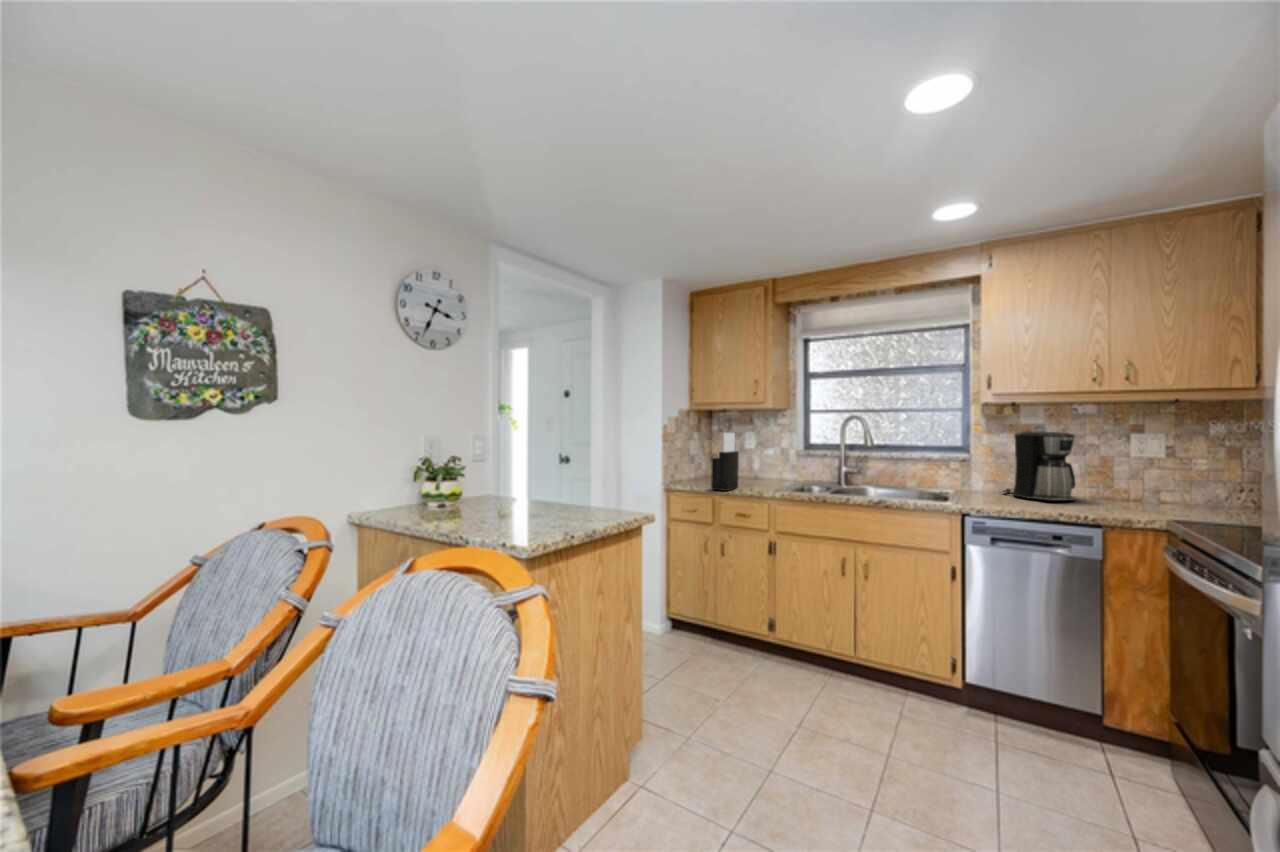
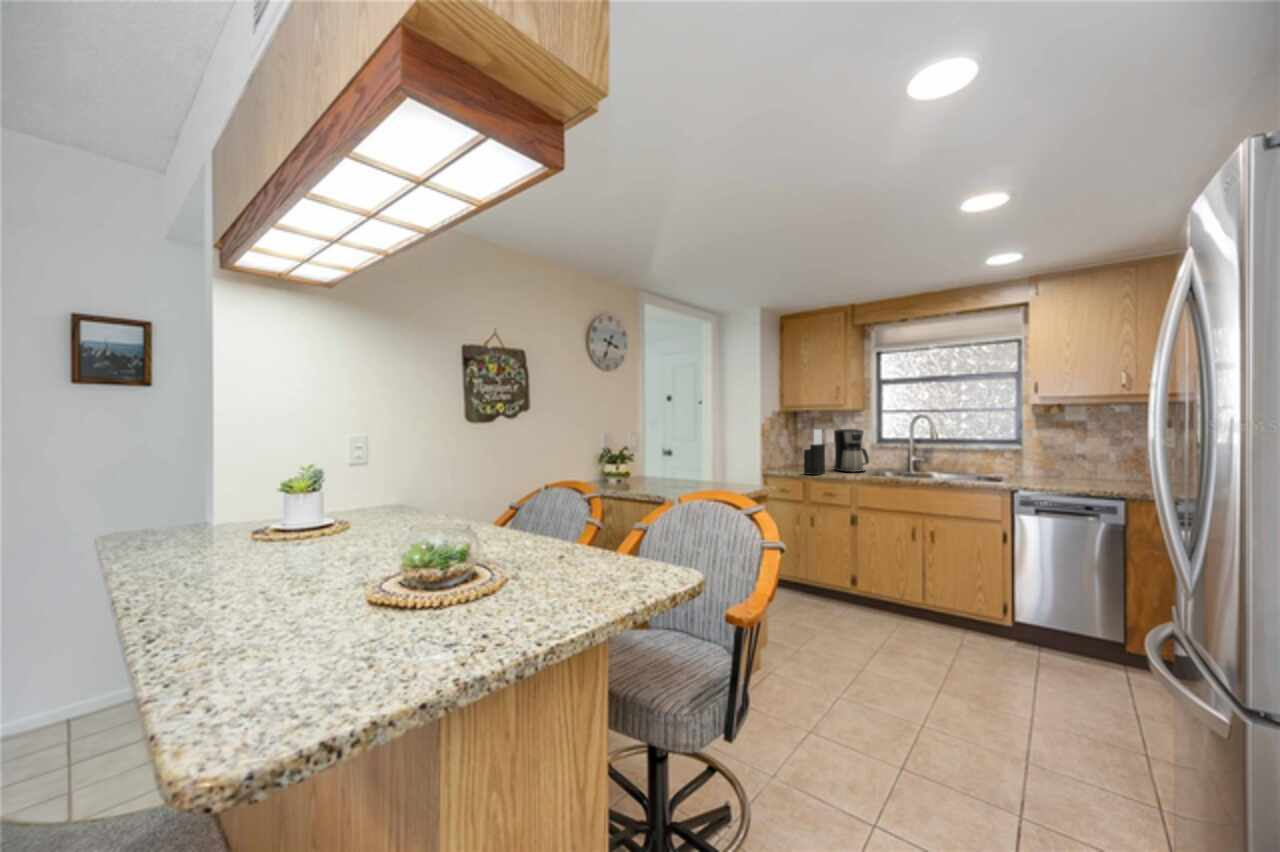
coffee maker: present [1003,431,1076,501] -> present [834,429,869,472]

